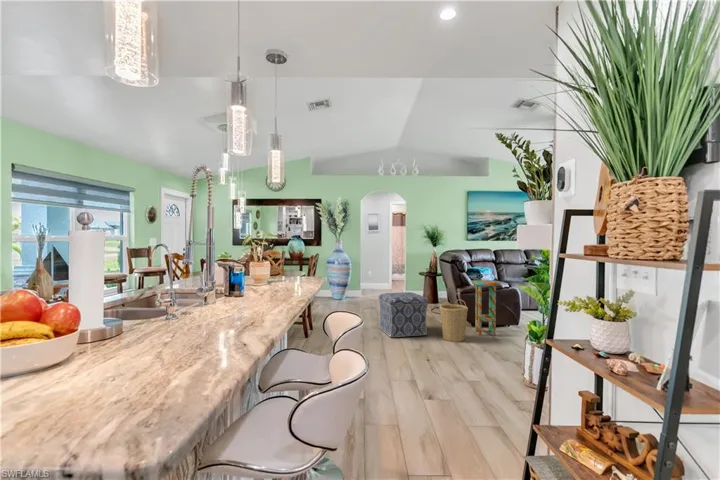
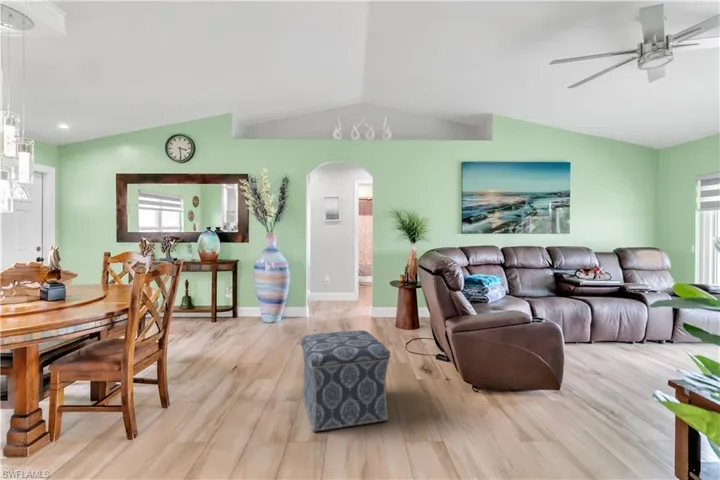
side table: present [472,280,500,336] -> none [473,307,527,417]
basket: present [440,300,468,342] -> none [411,351,467,442]

